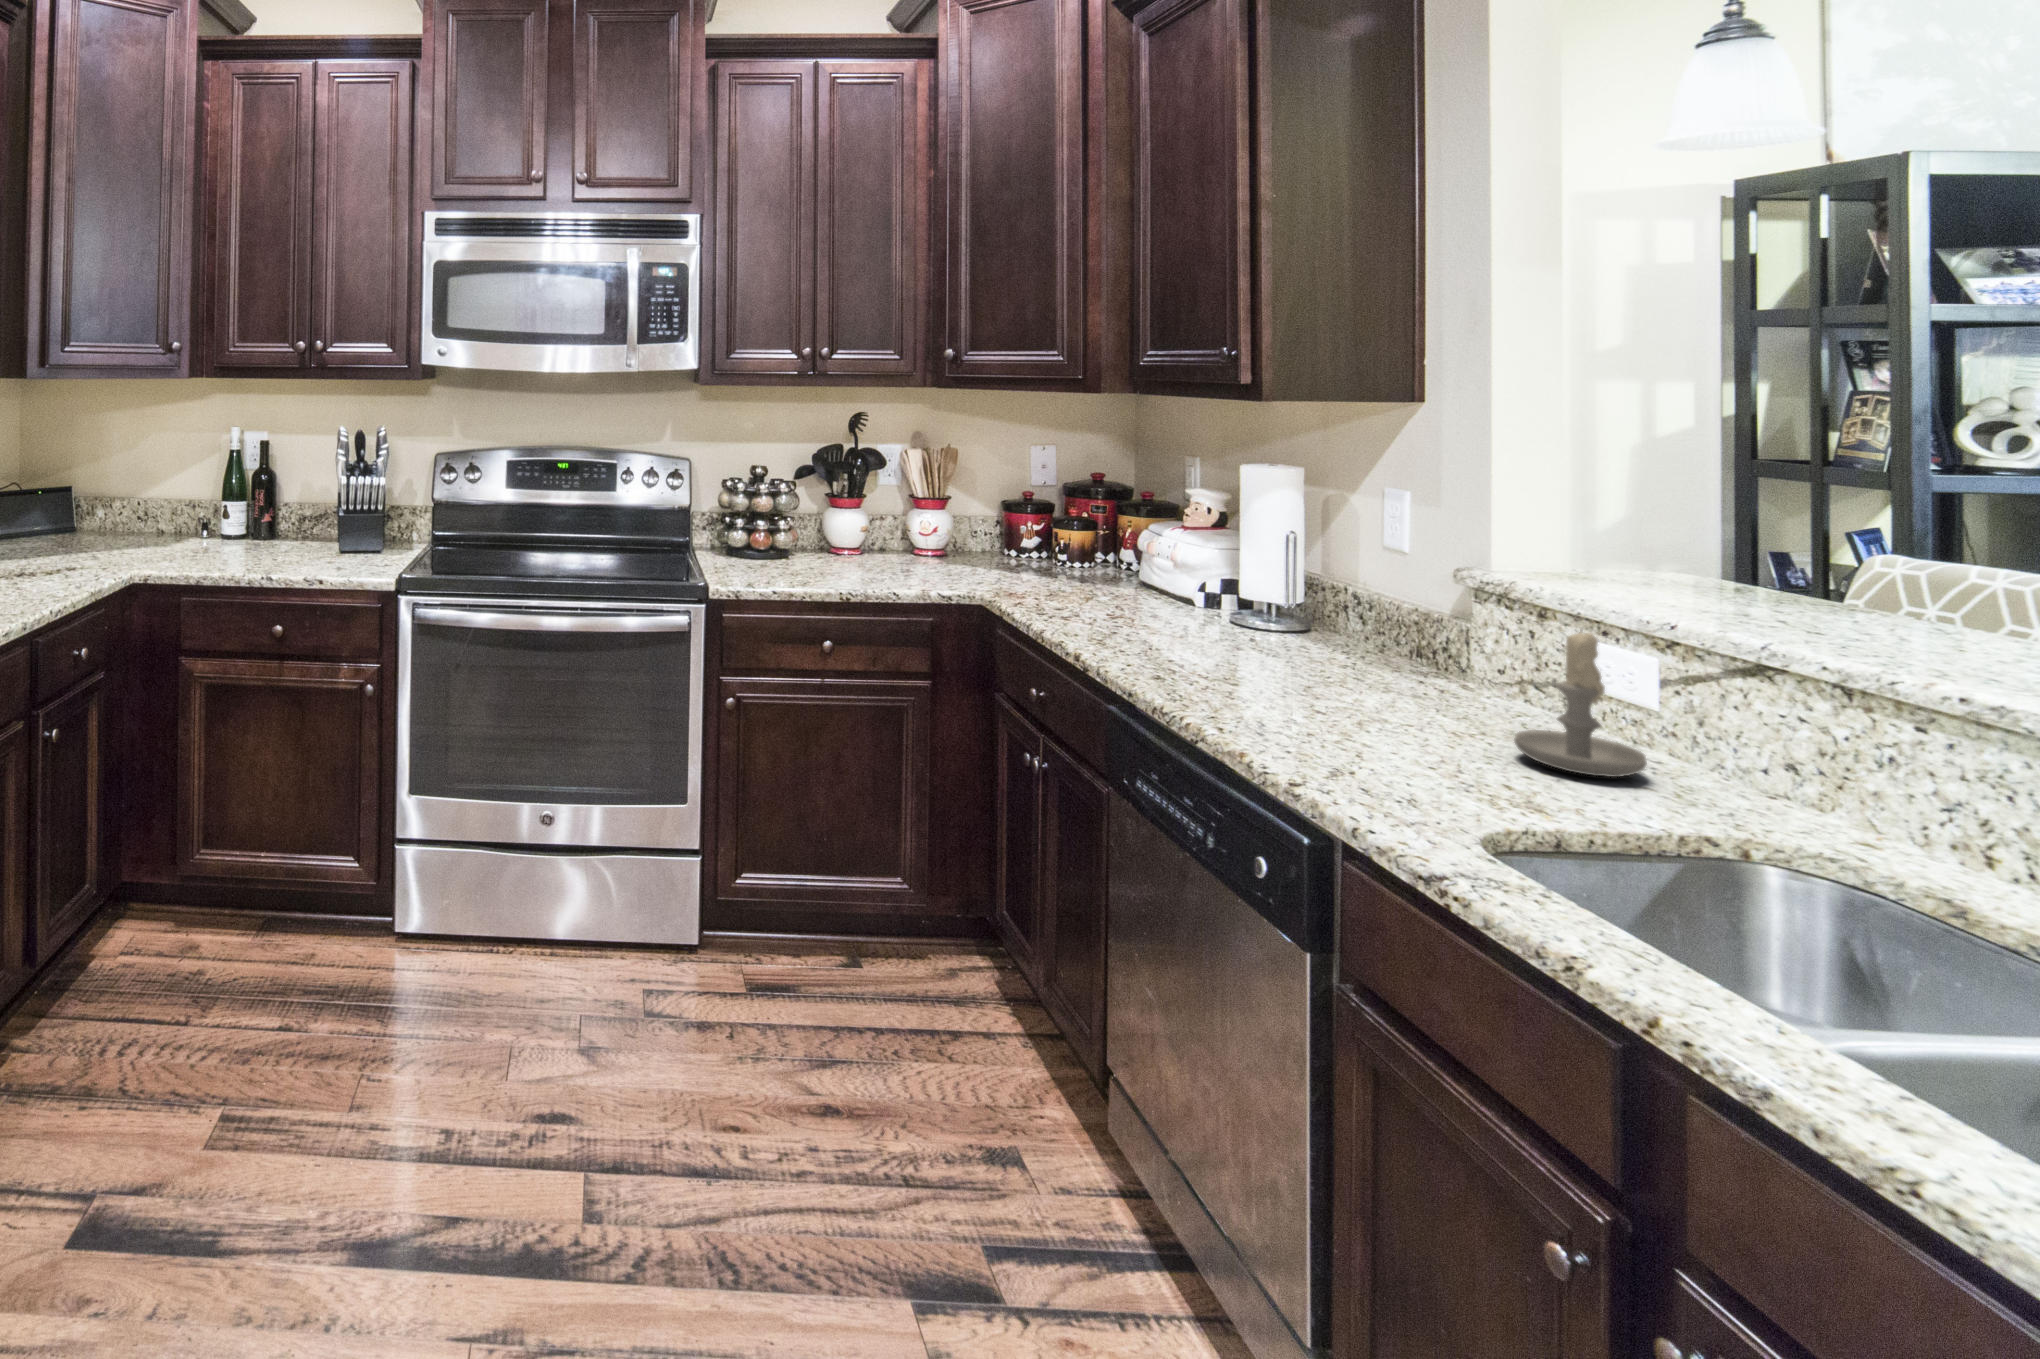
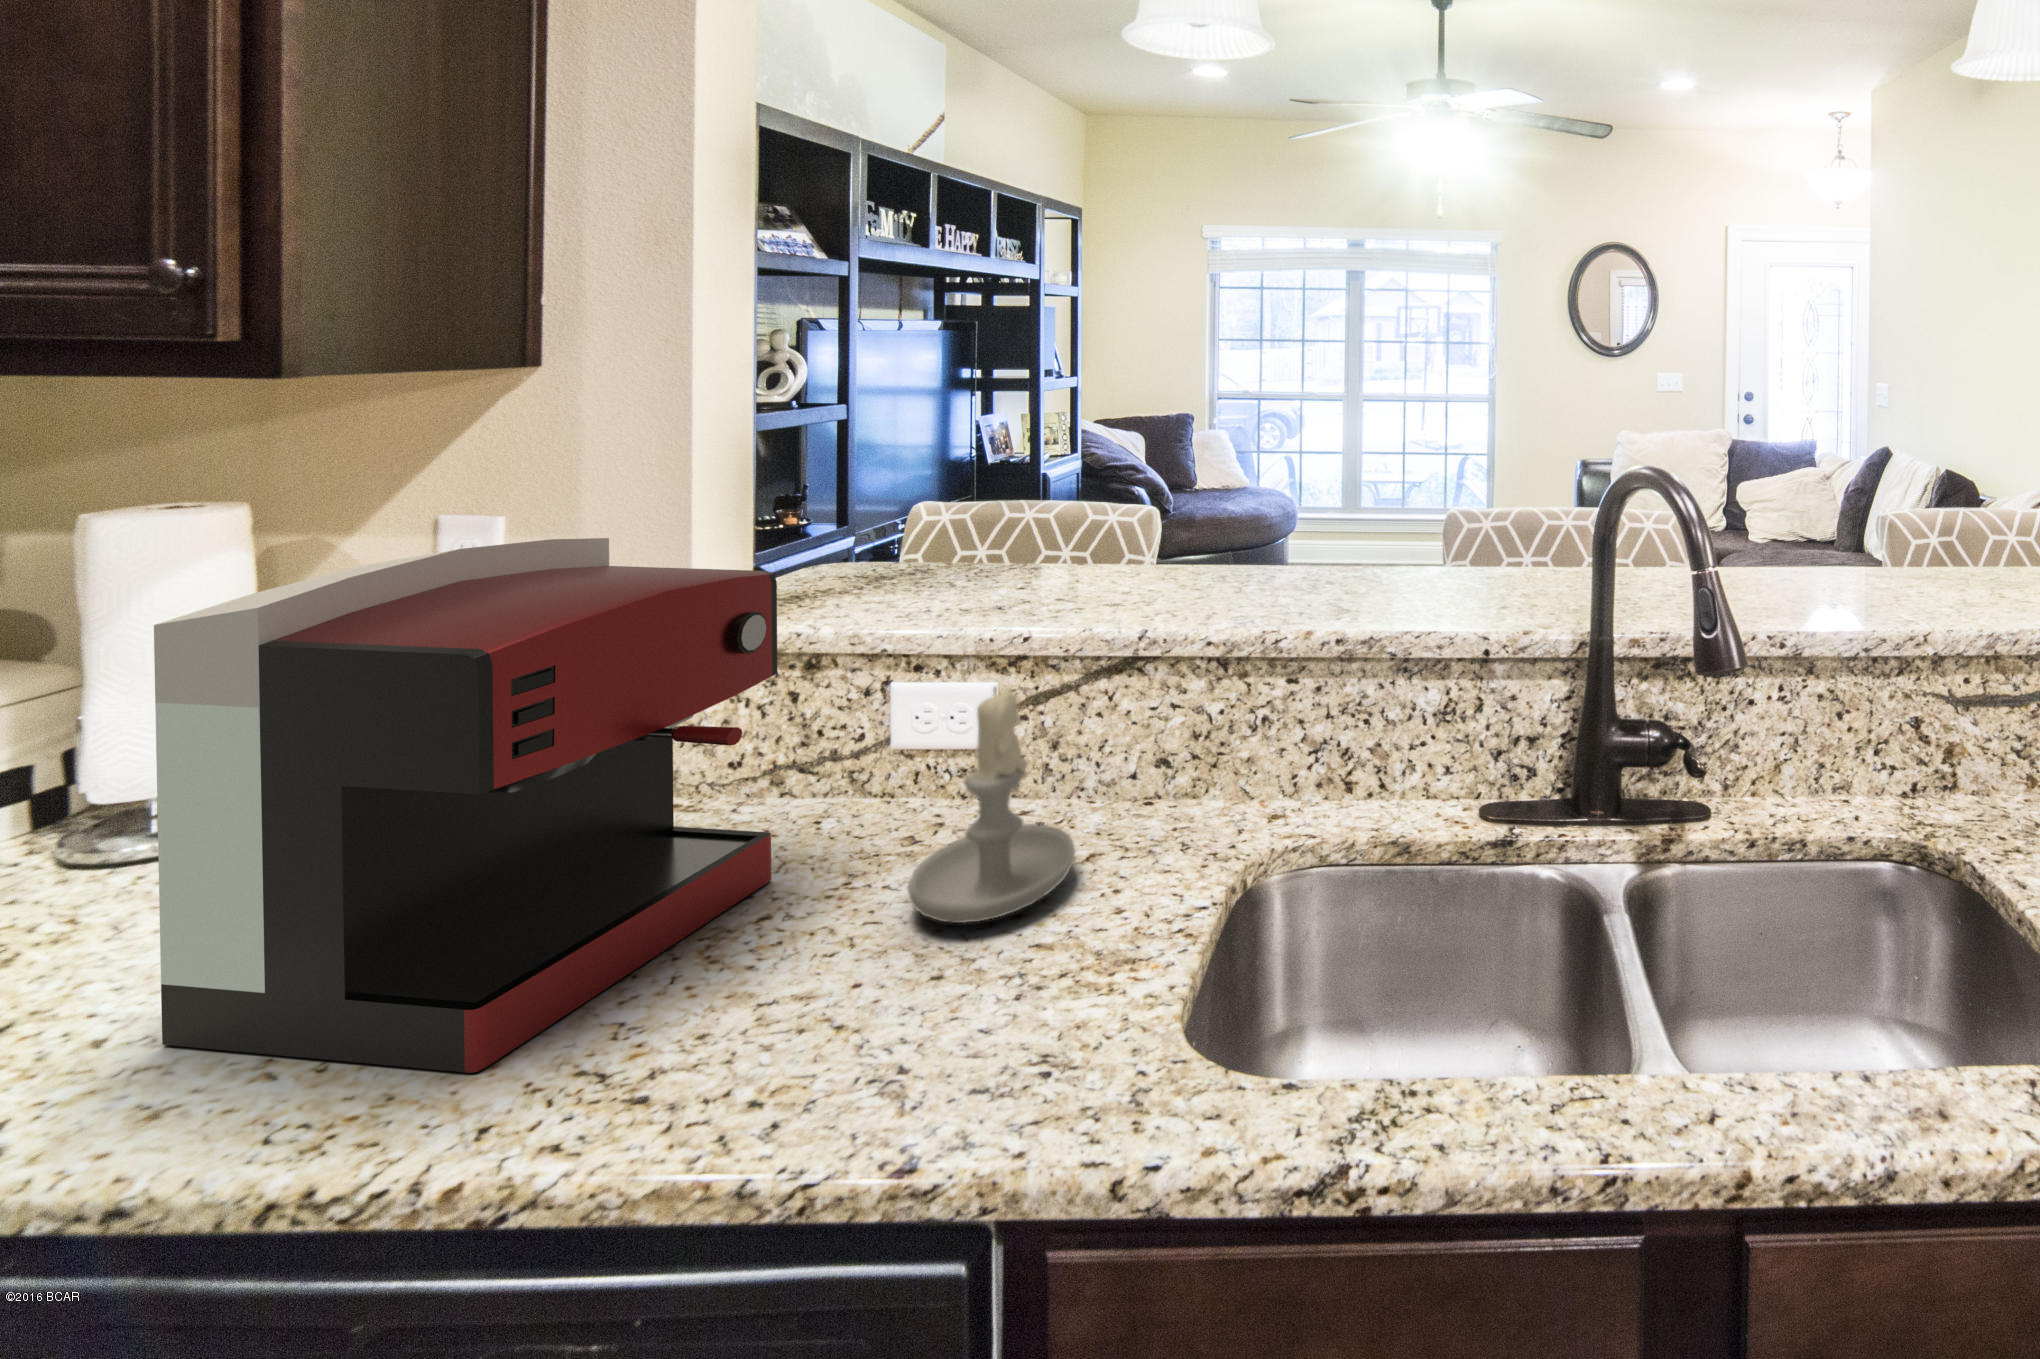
coffee maker: none [1236,490,1477,718] -> present [154,538,777,1073]

